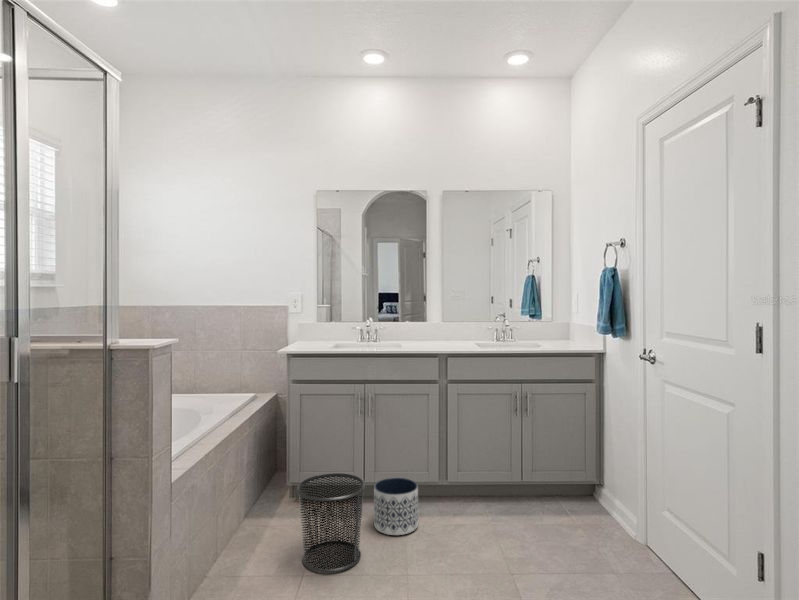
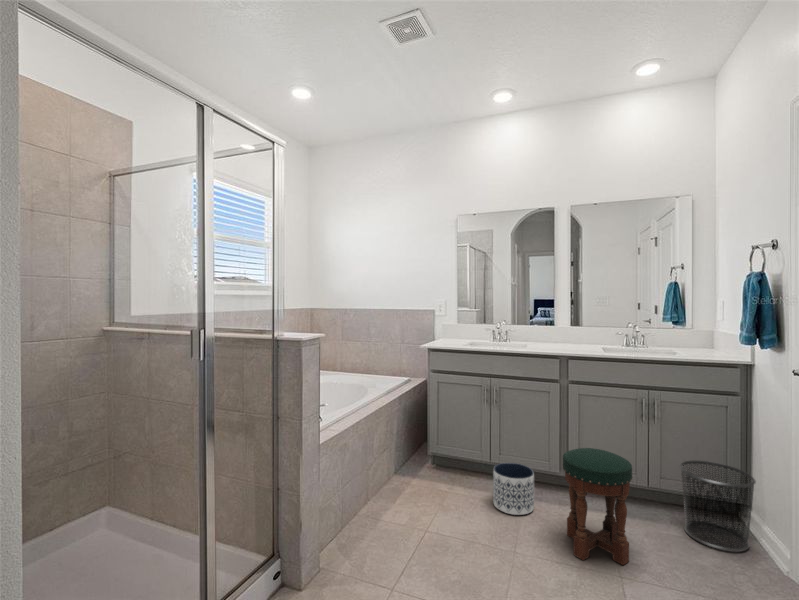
stool: none [454,449,521,567] -> present [563,448,632,565]
waste bin: present [297,473,365,573] -> present [679,460,756,552]

